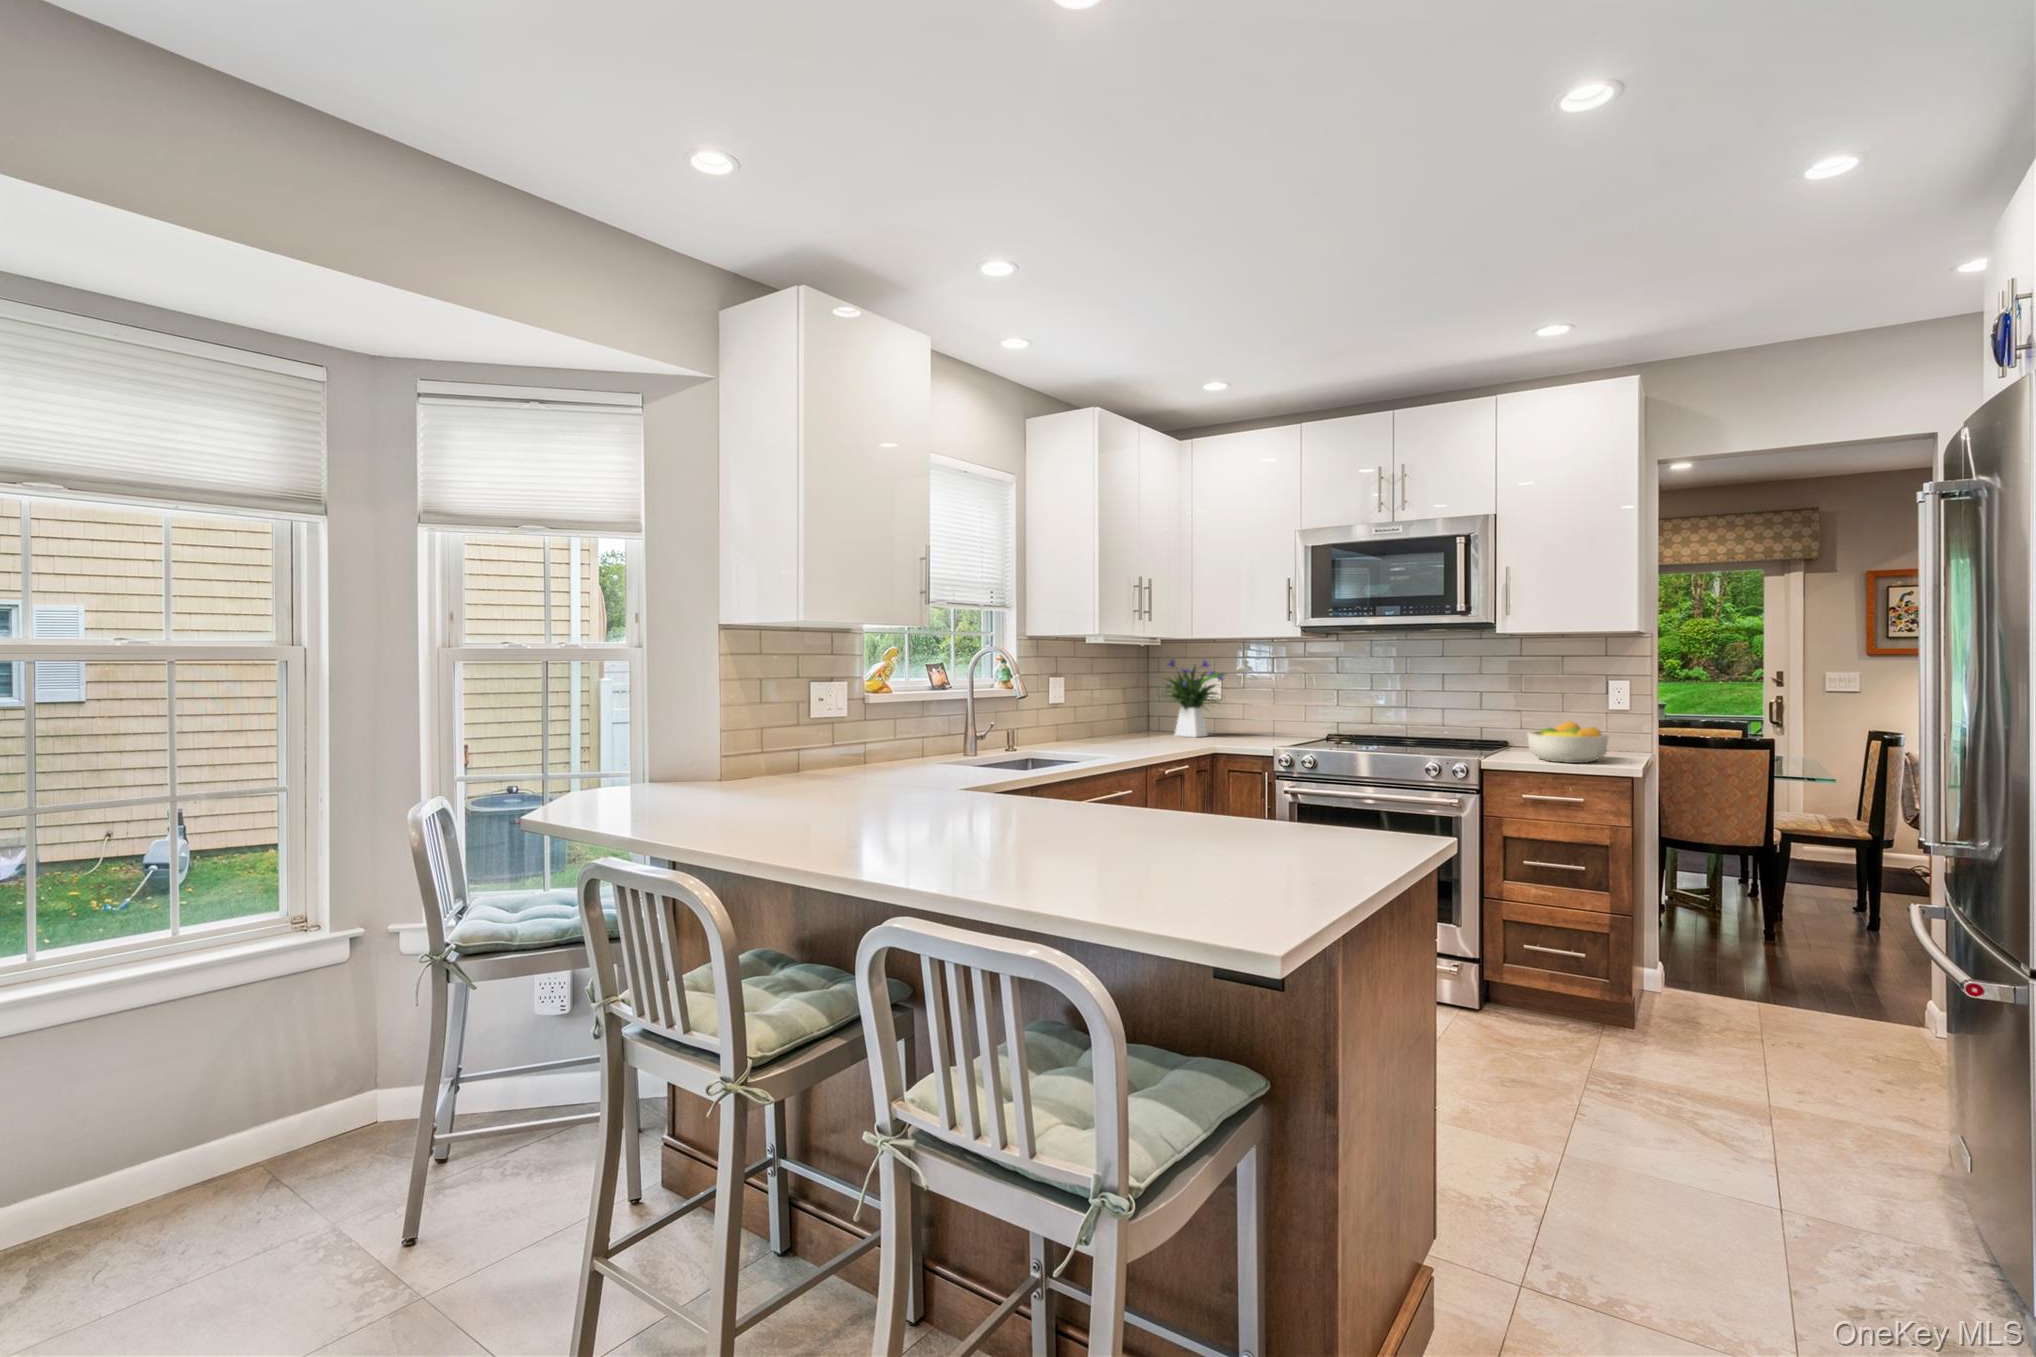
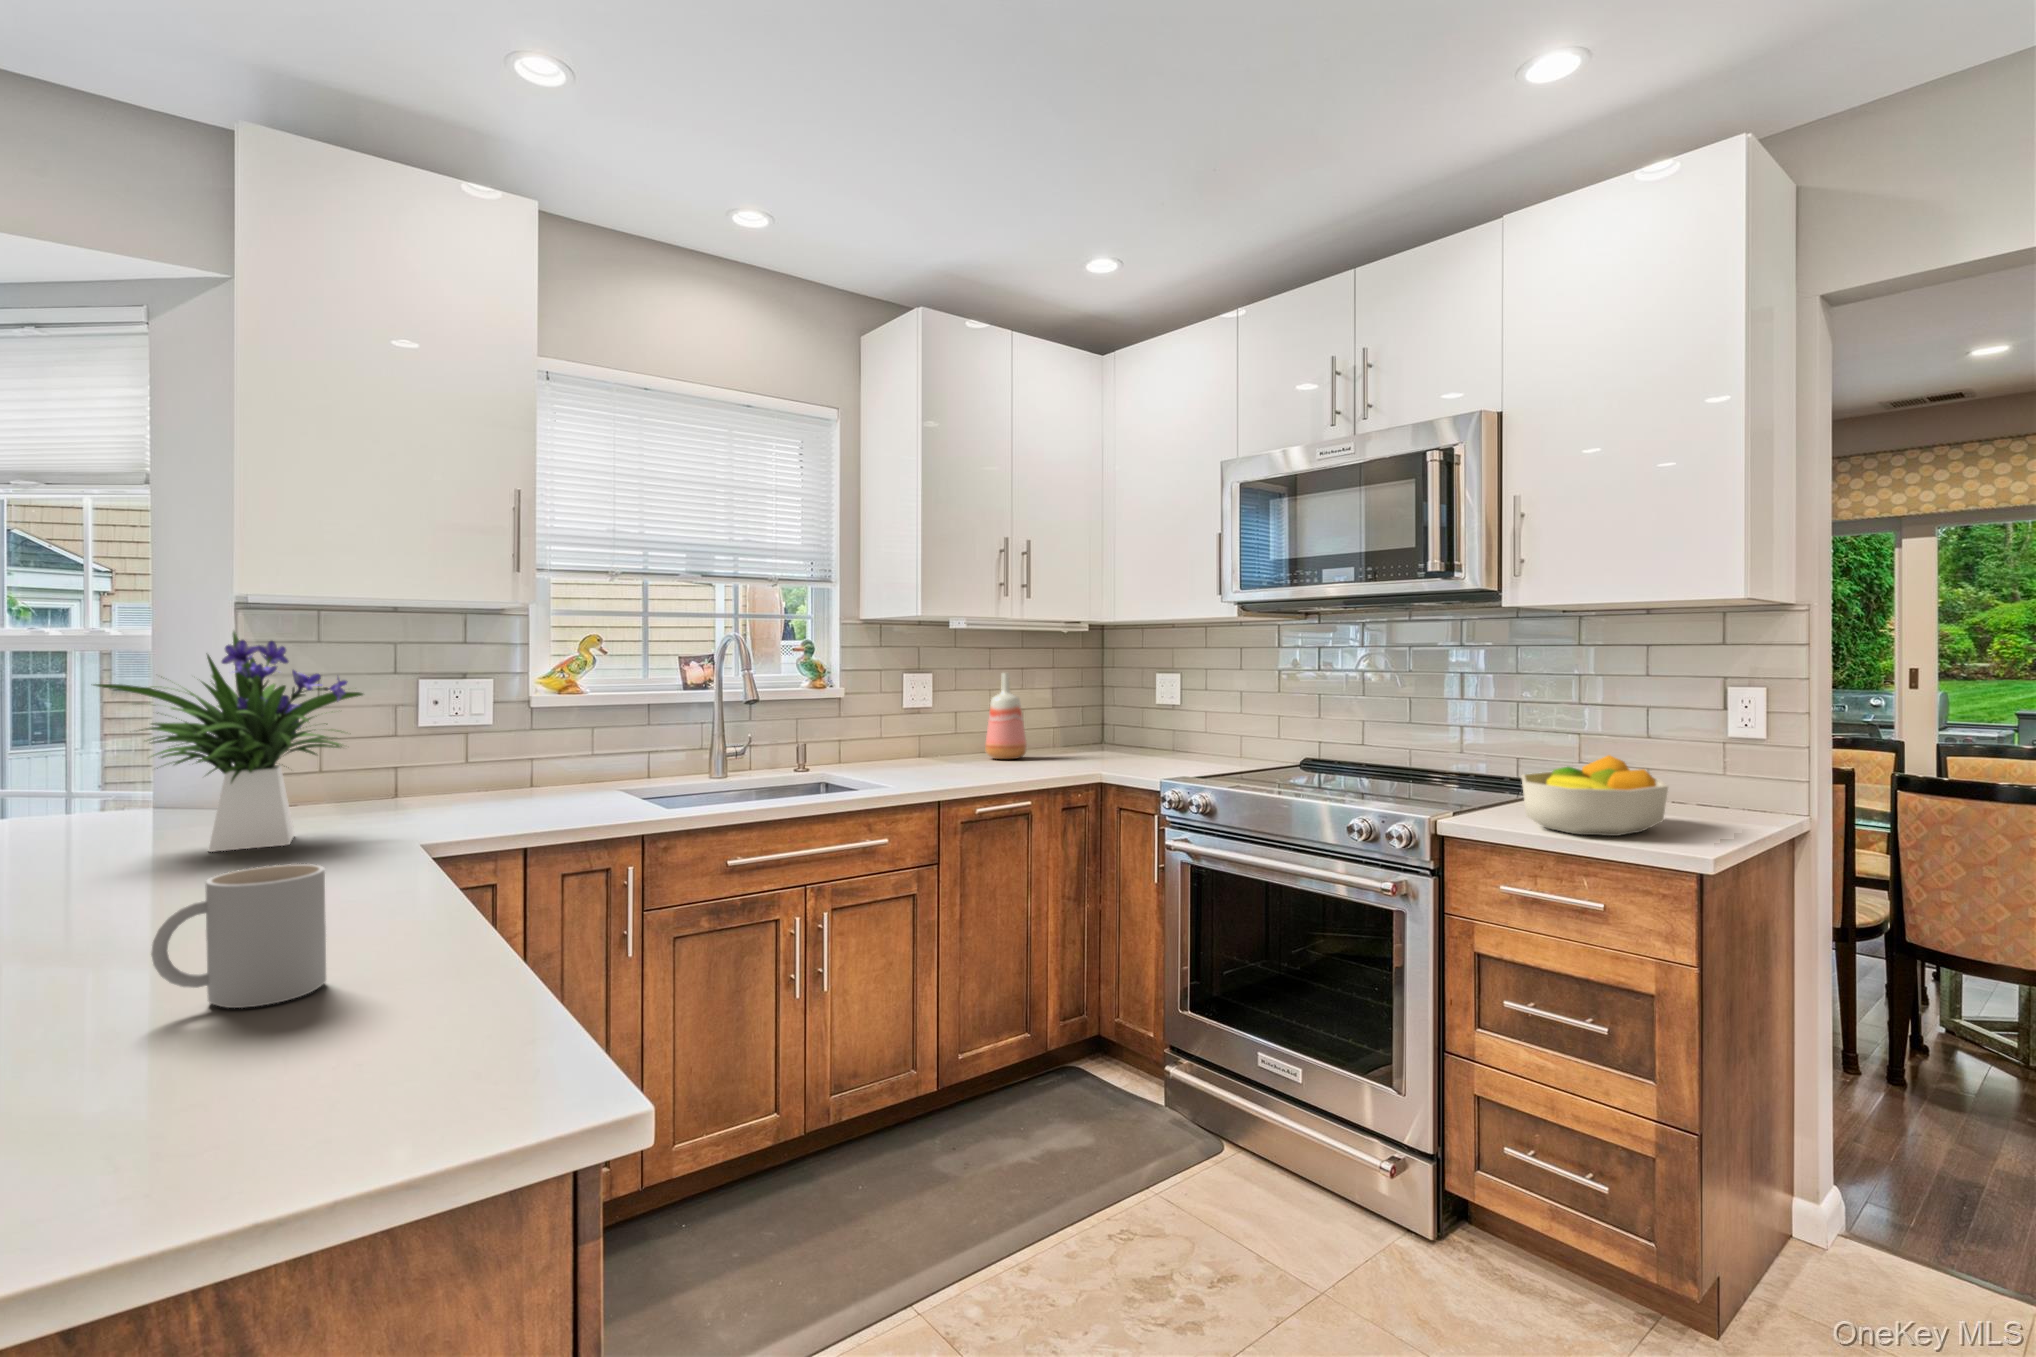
flower arrangement: present [1161,660,1225,737] -> present [94,631,363,852]
vase: none [1103,676,1135,740] -> present [985,673,1027,759]
mug: none [1182,767,1226,827] -> present [151,864,326,1008]

